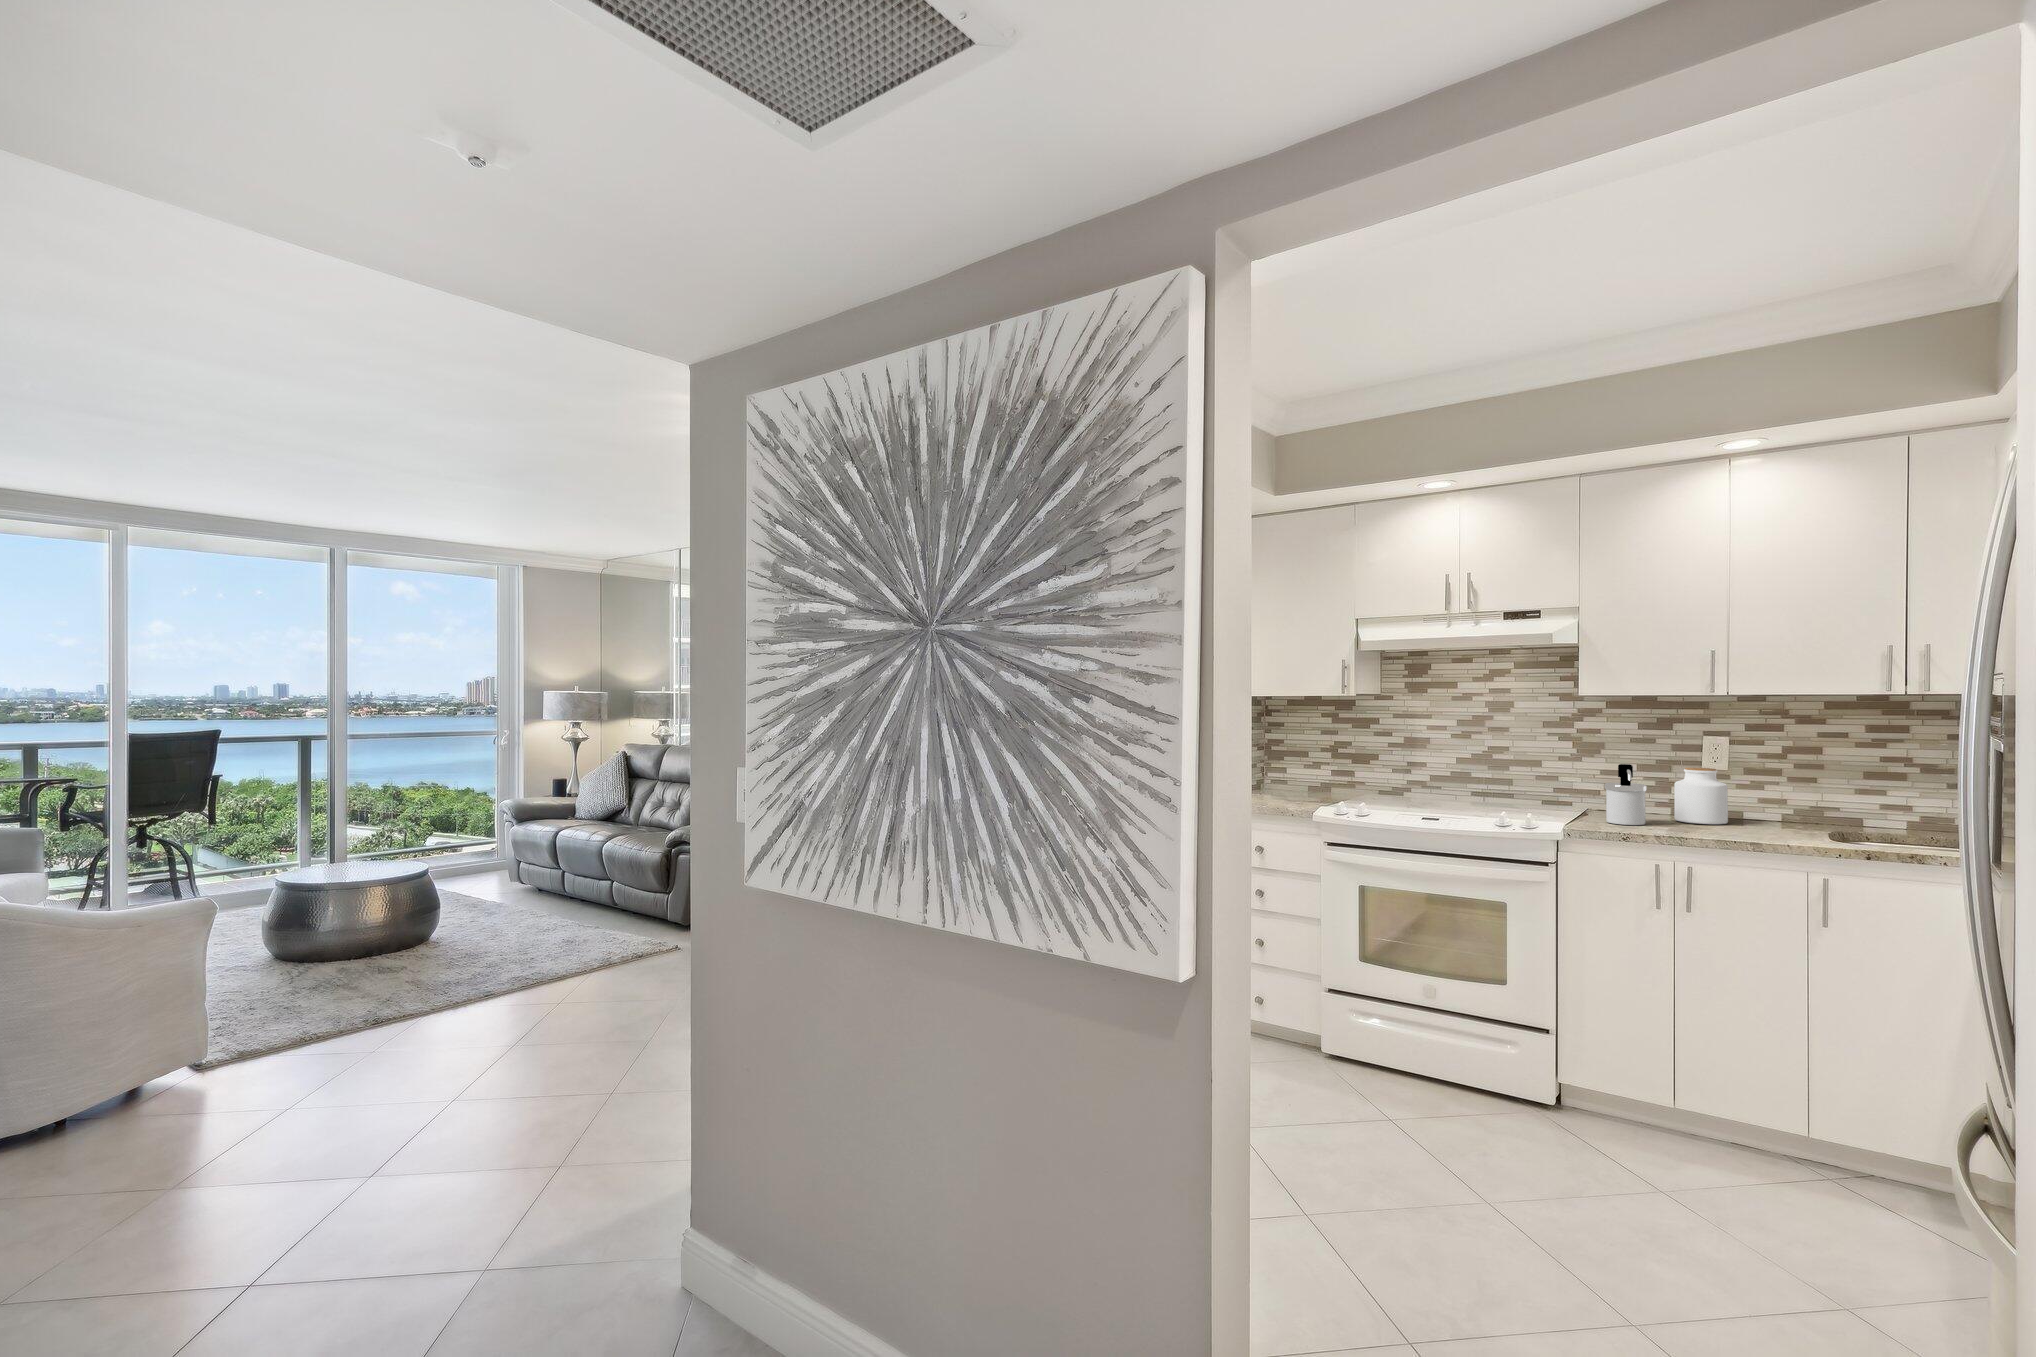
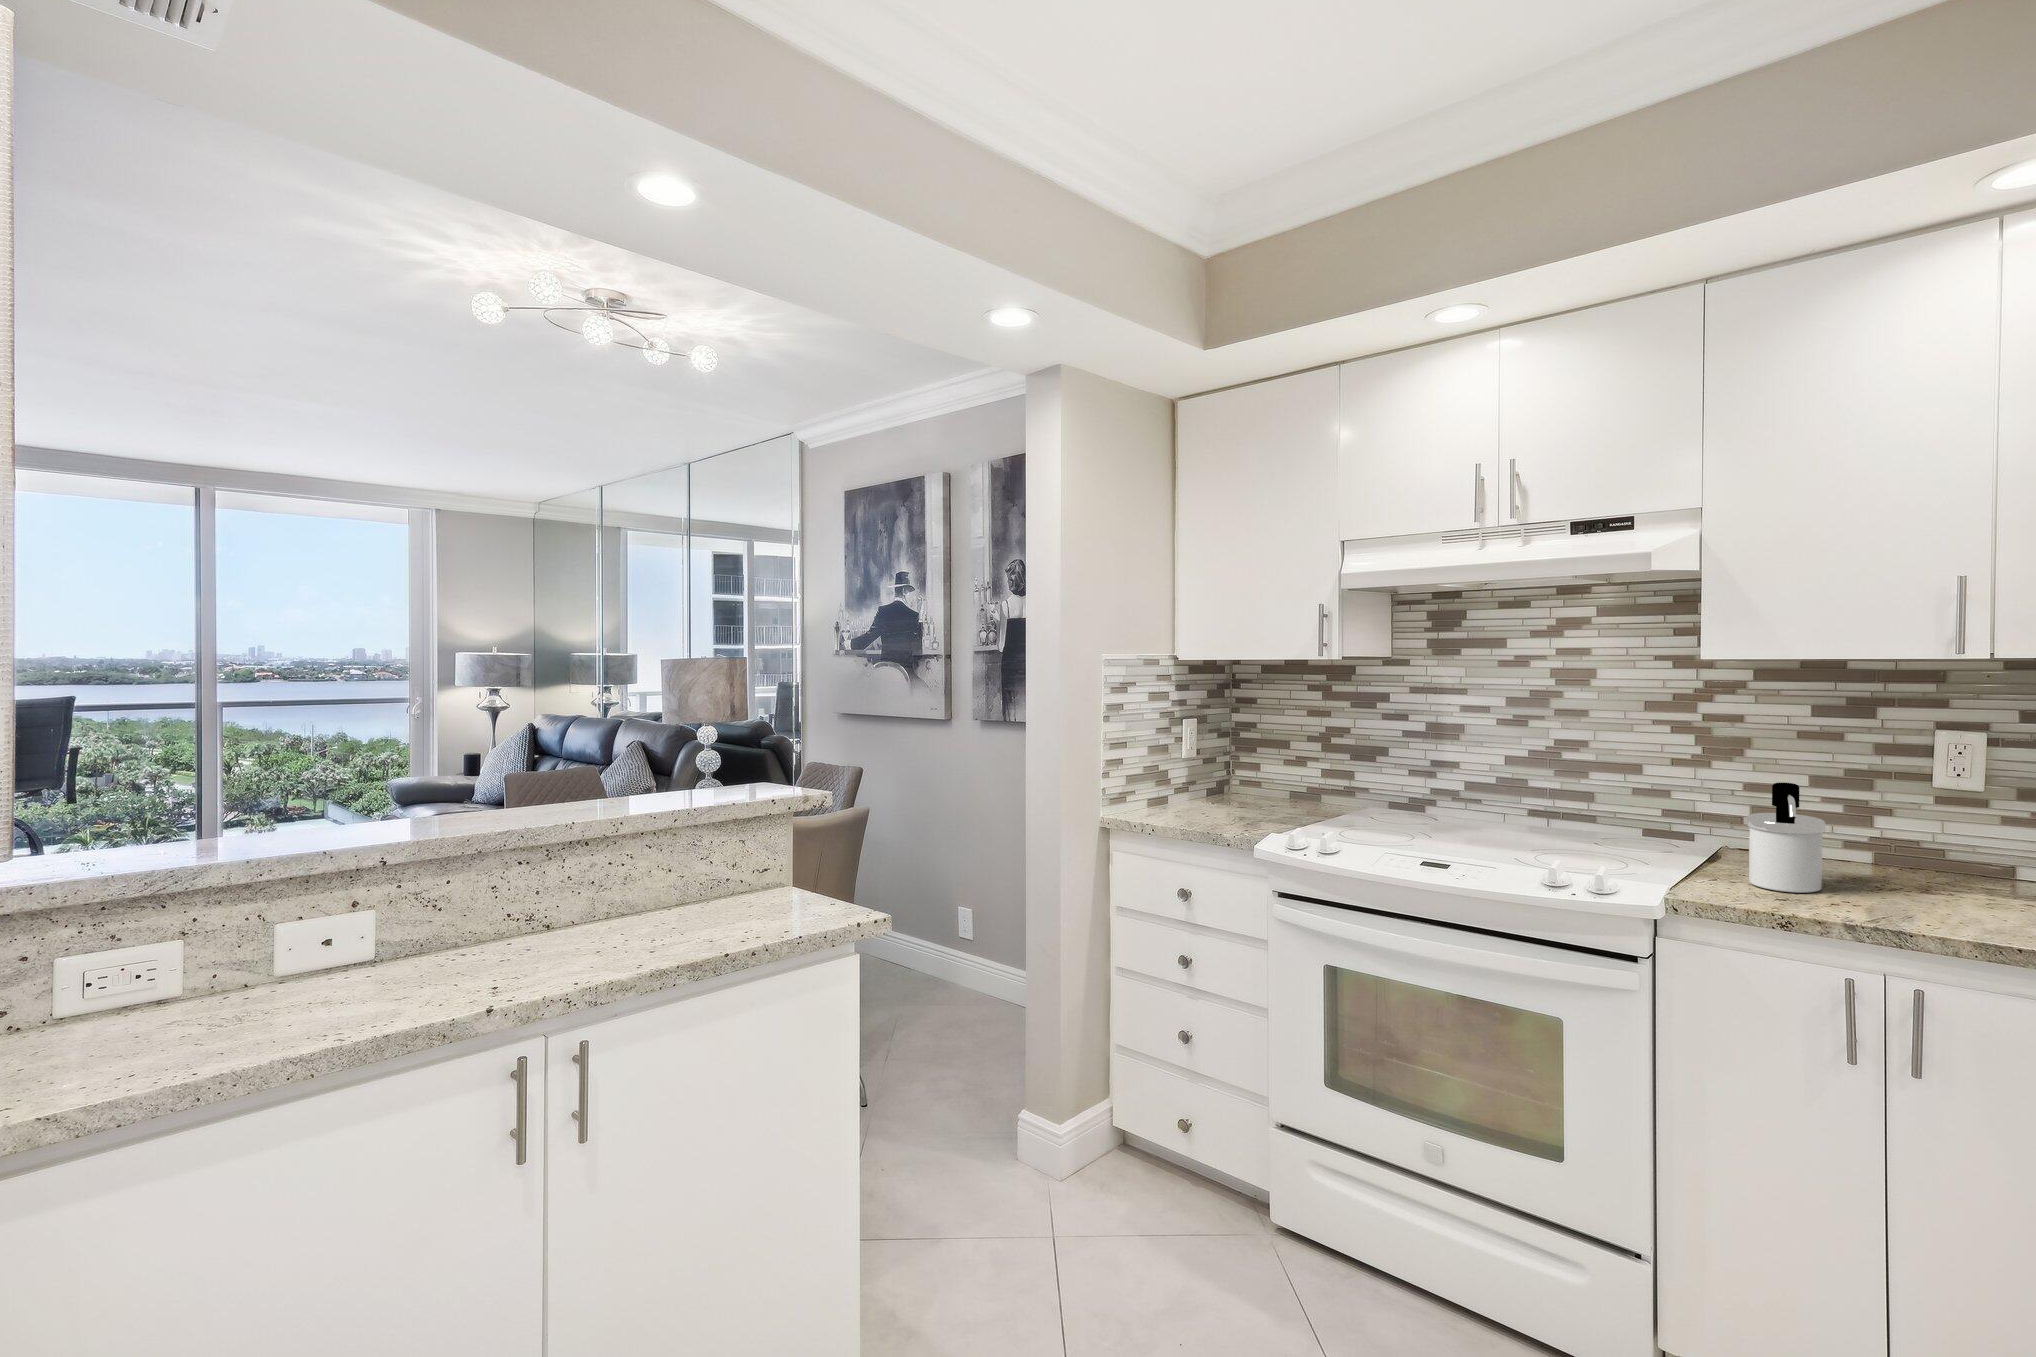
jar: present [1674,768,1728,824] -> none [1877,787,1981,893]

